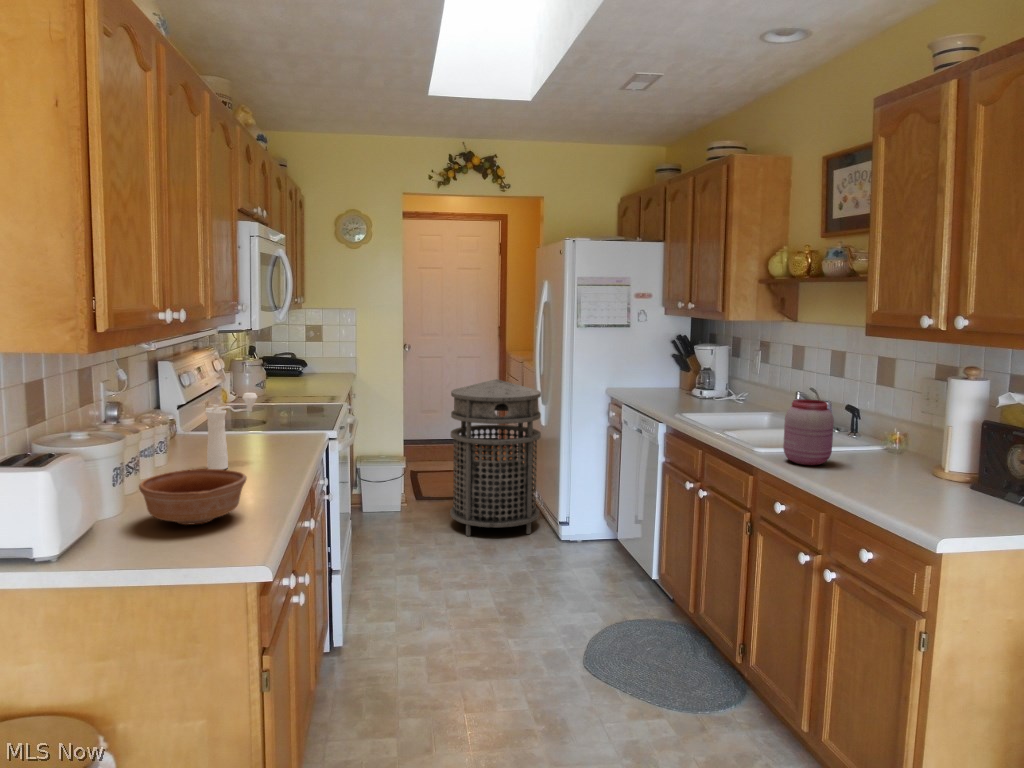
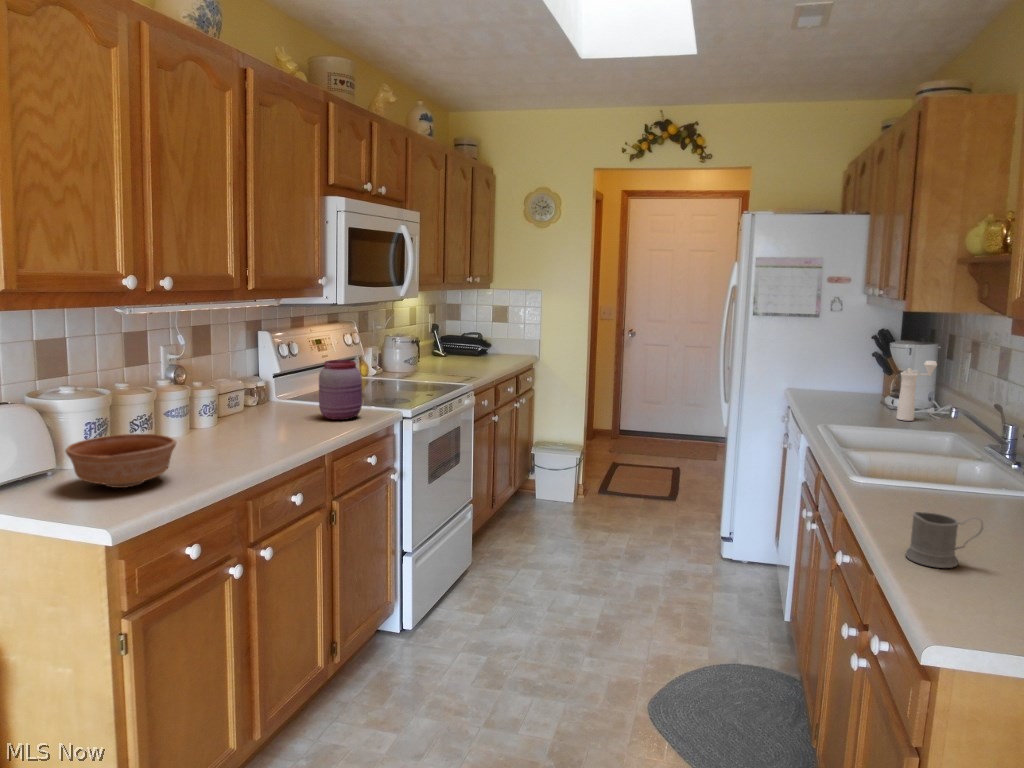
trash can: present [450,379,541,536] -> none [611,370,718,545]
pepper mill: present [206,393,257,469] -> present [896,361,937,421]
jar: present [783,399,834,465] -> present [319,360,362,420]
mug: none [845,457,892,493] -> present [905,512,983,568]

